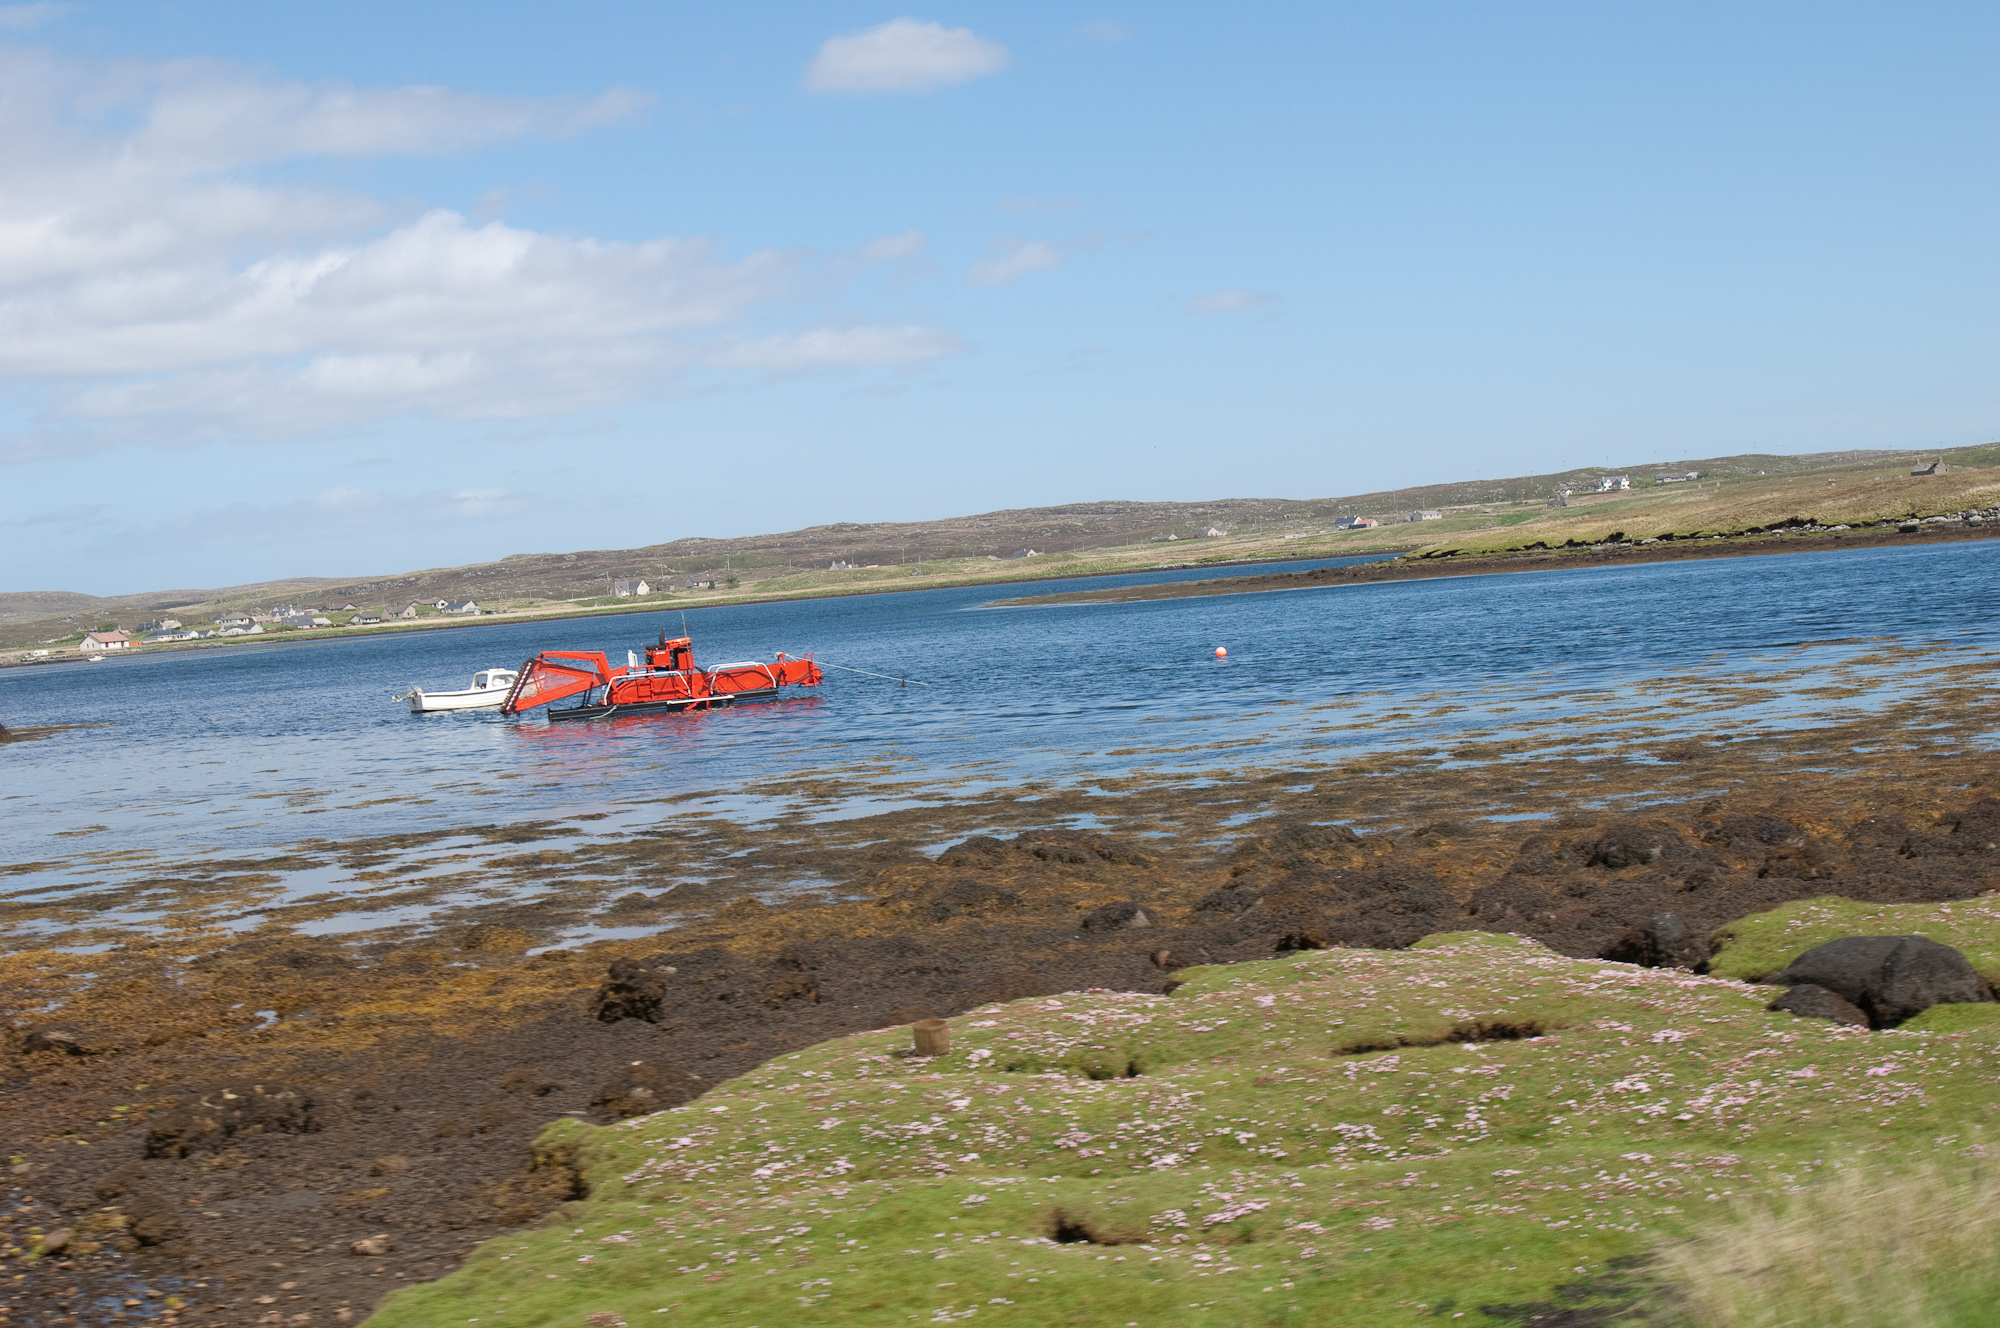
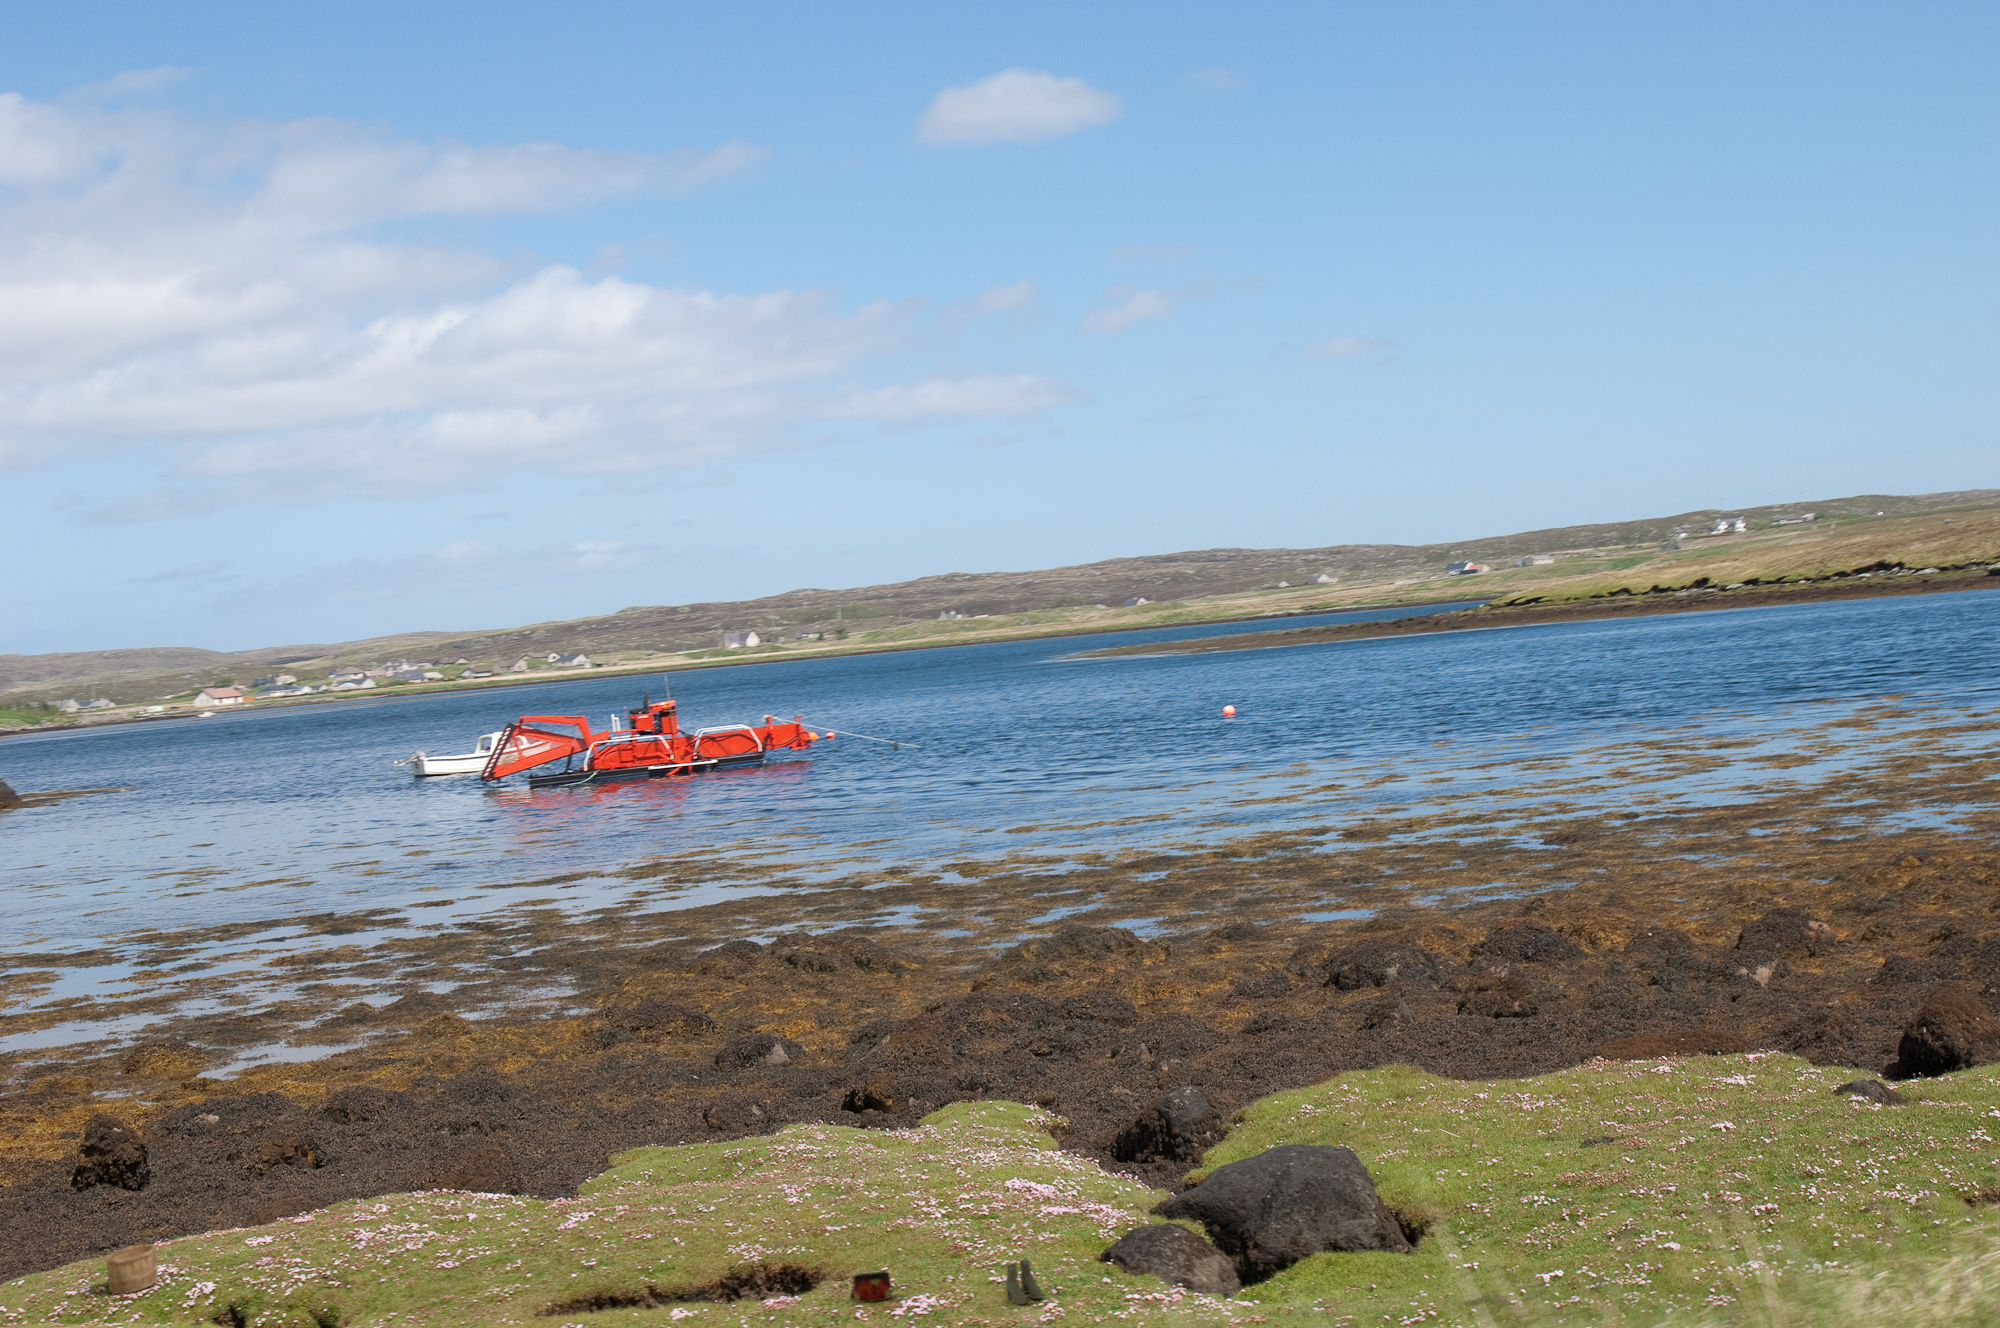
boots: none [1732,1006,1768,1038] -> present [1005,1260,1042,1305]
bag: none [1602,1018,1635,1041] -> present [850,1271,893,1302]

